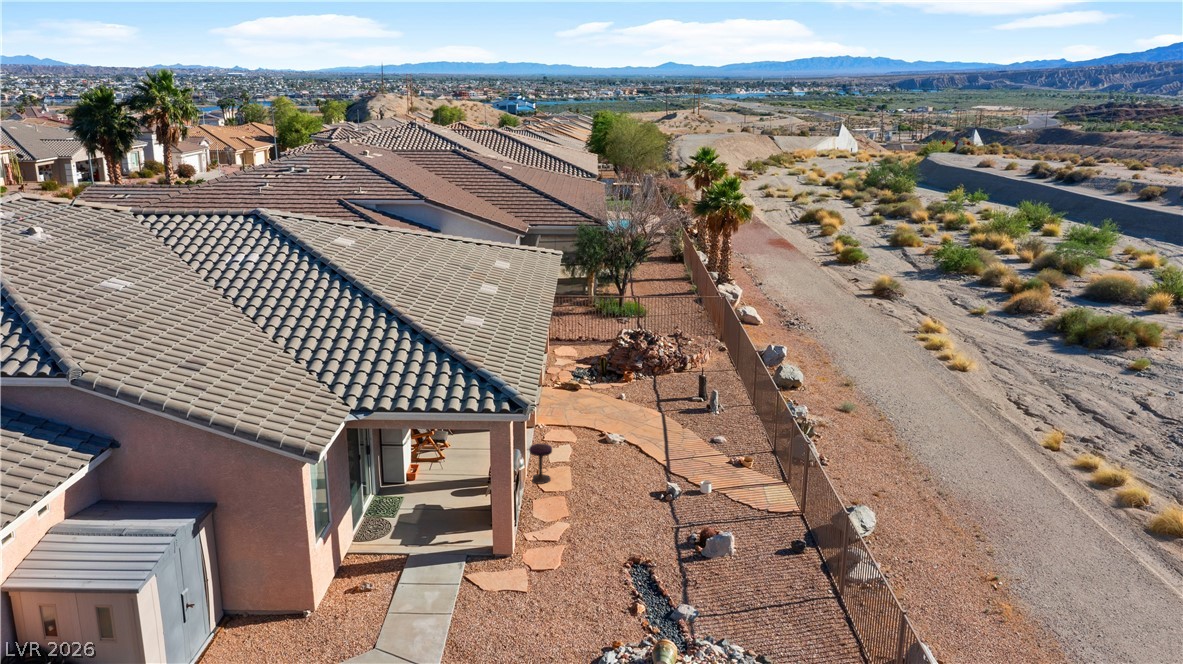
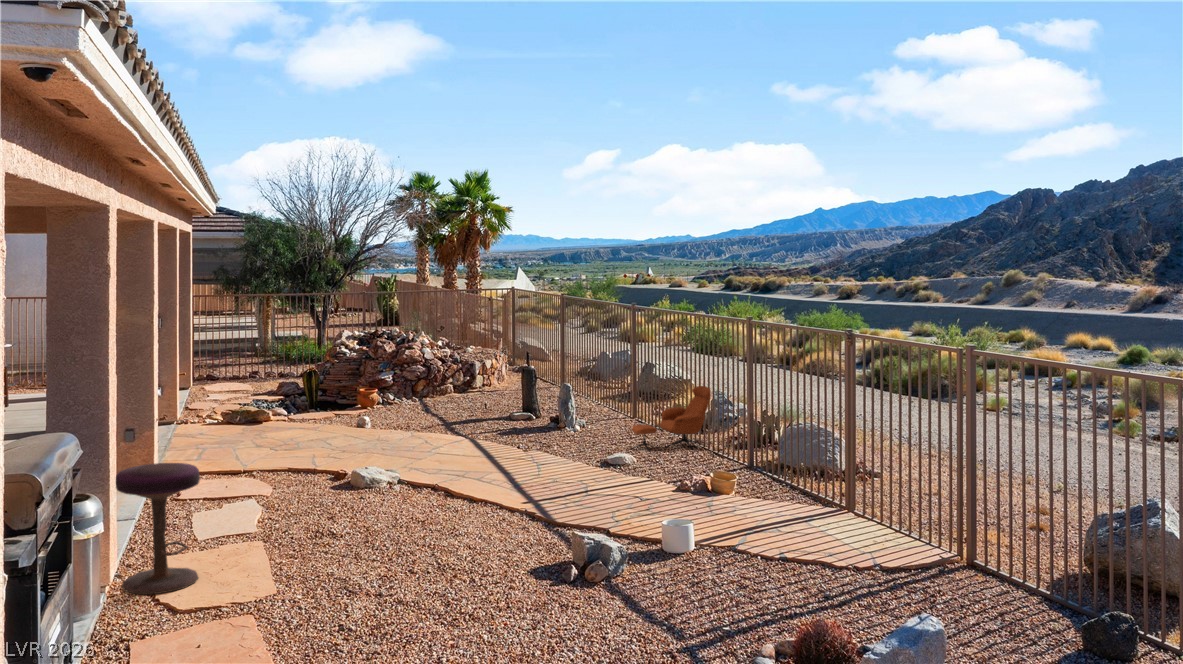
lounge chair: none [732,406,772,437] -> present [632,386,711,450]

